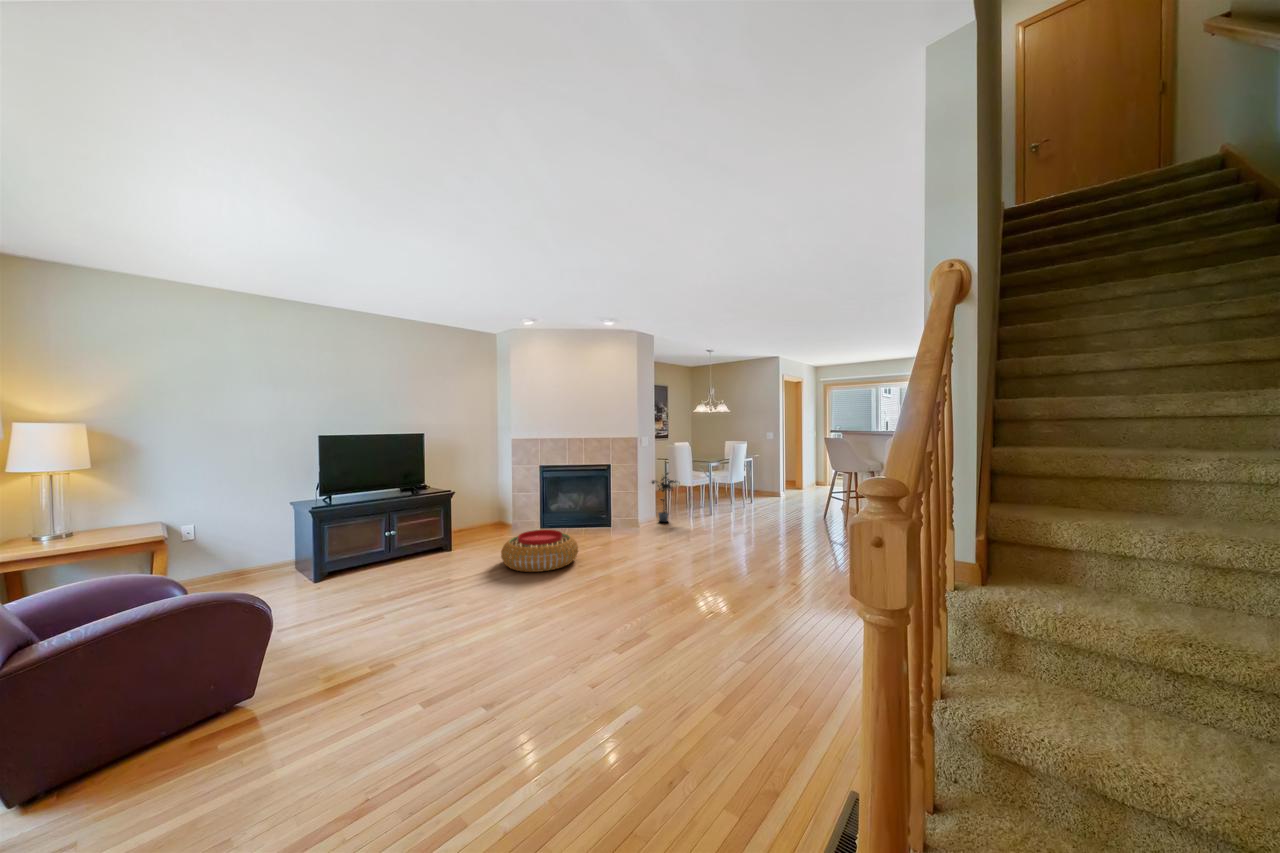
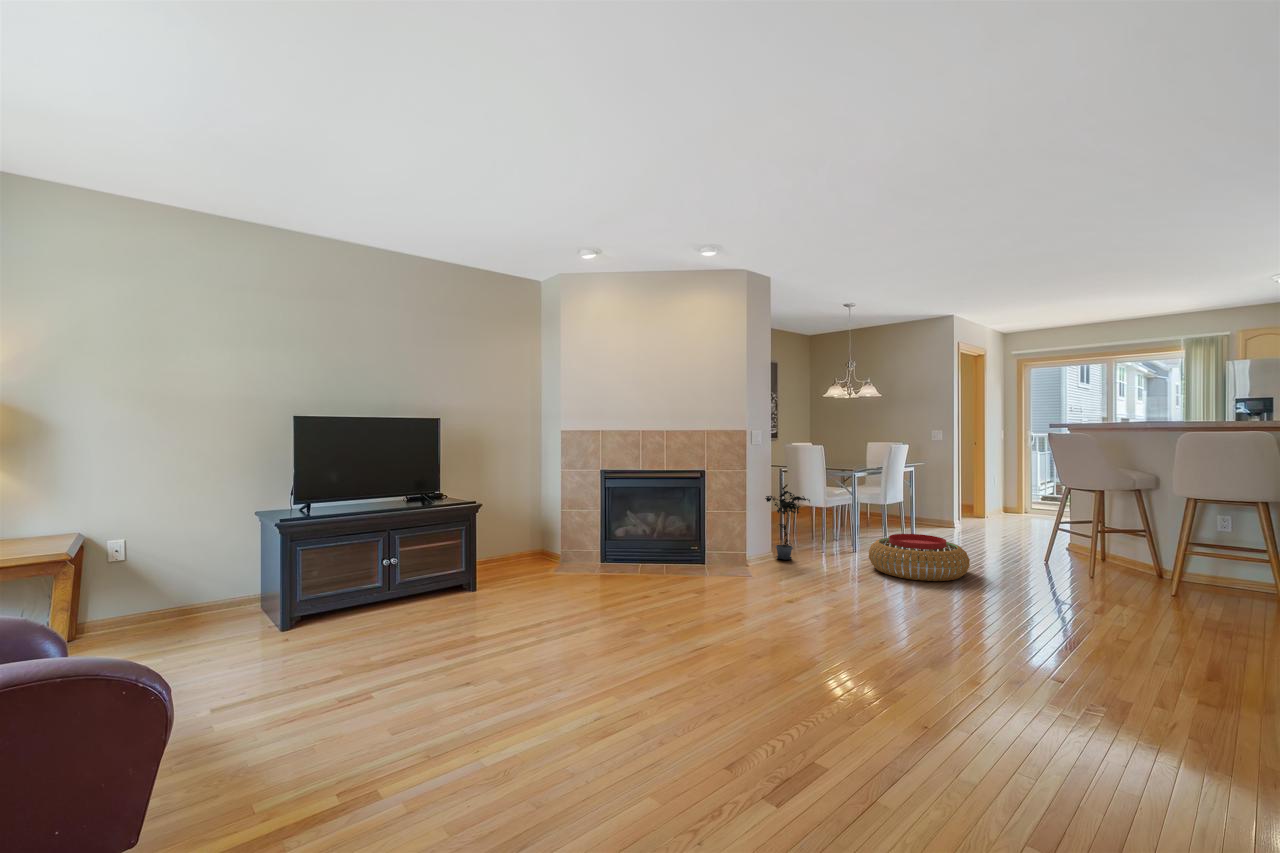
pouf: present [501,530,578,572] -> present [869,534,970,581]

